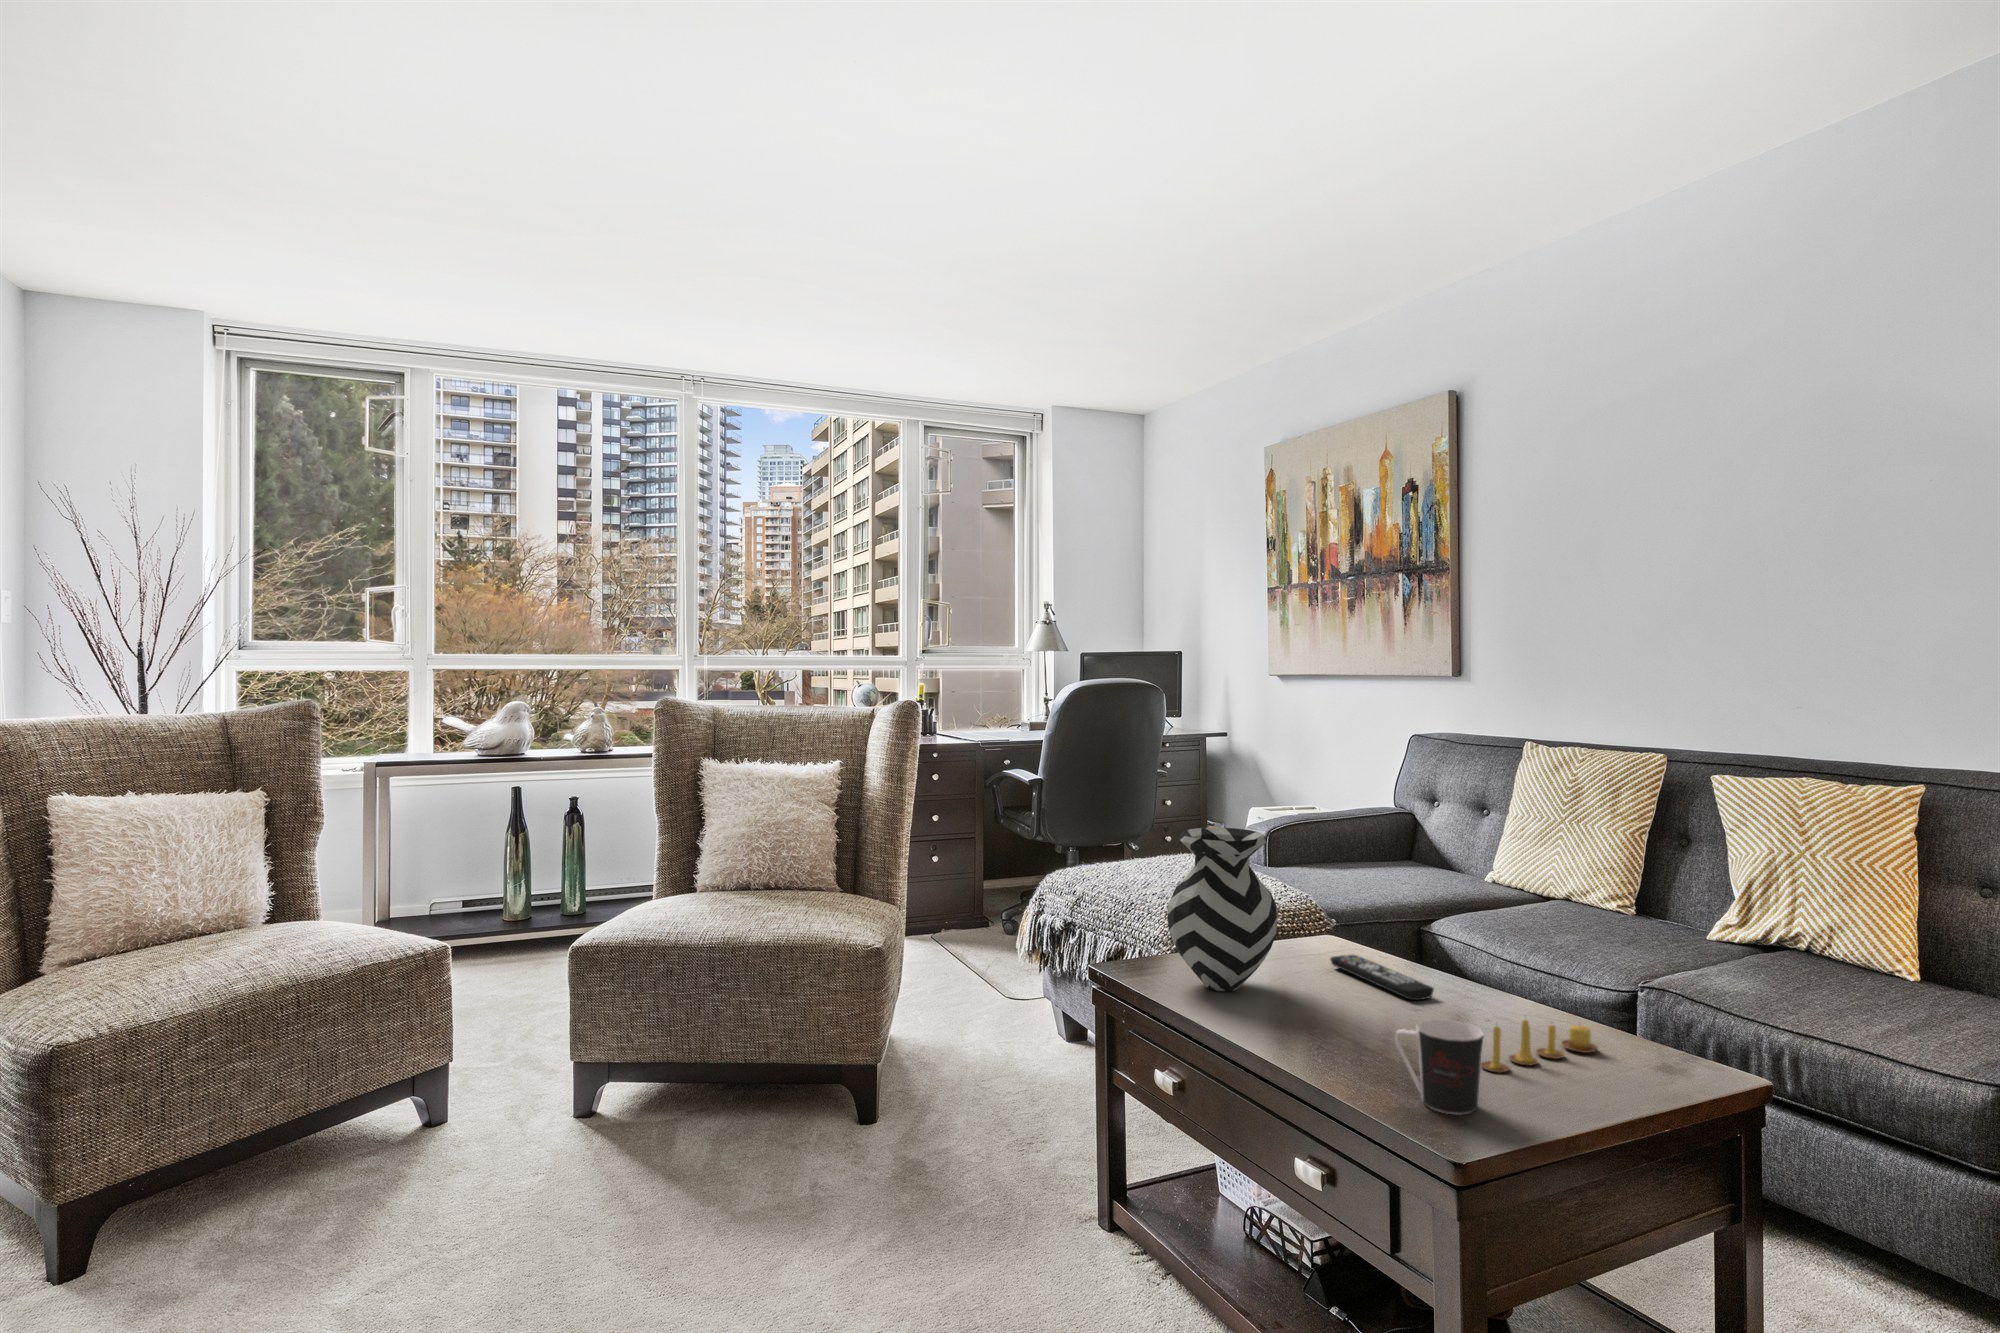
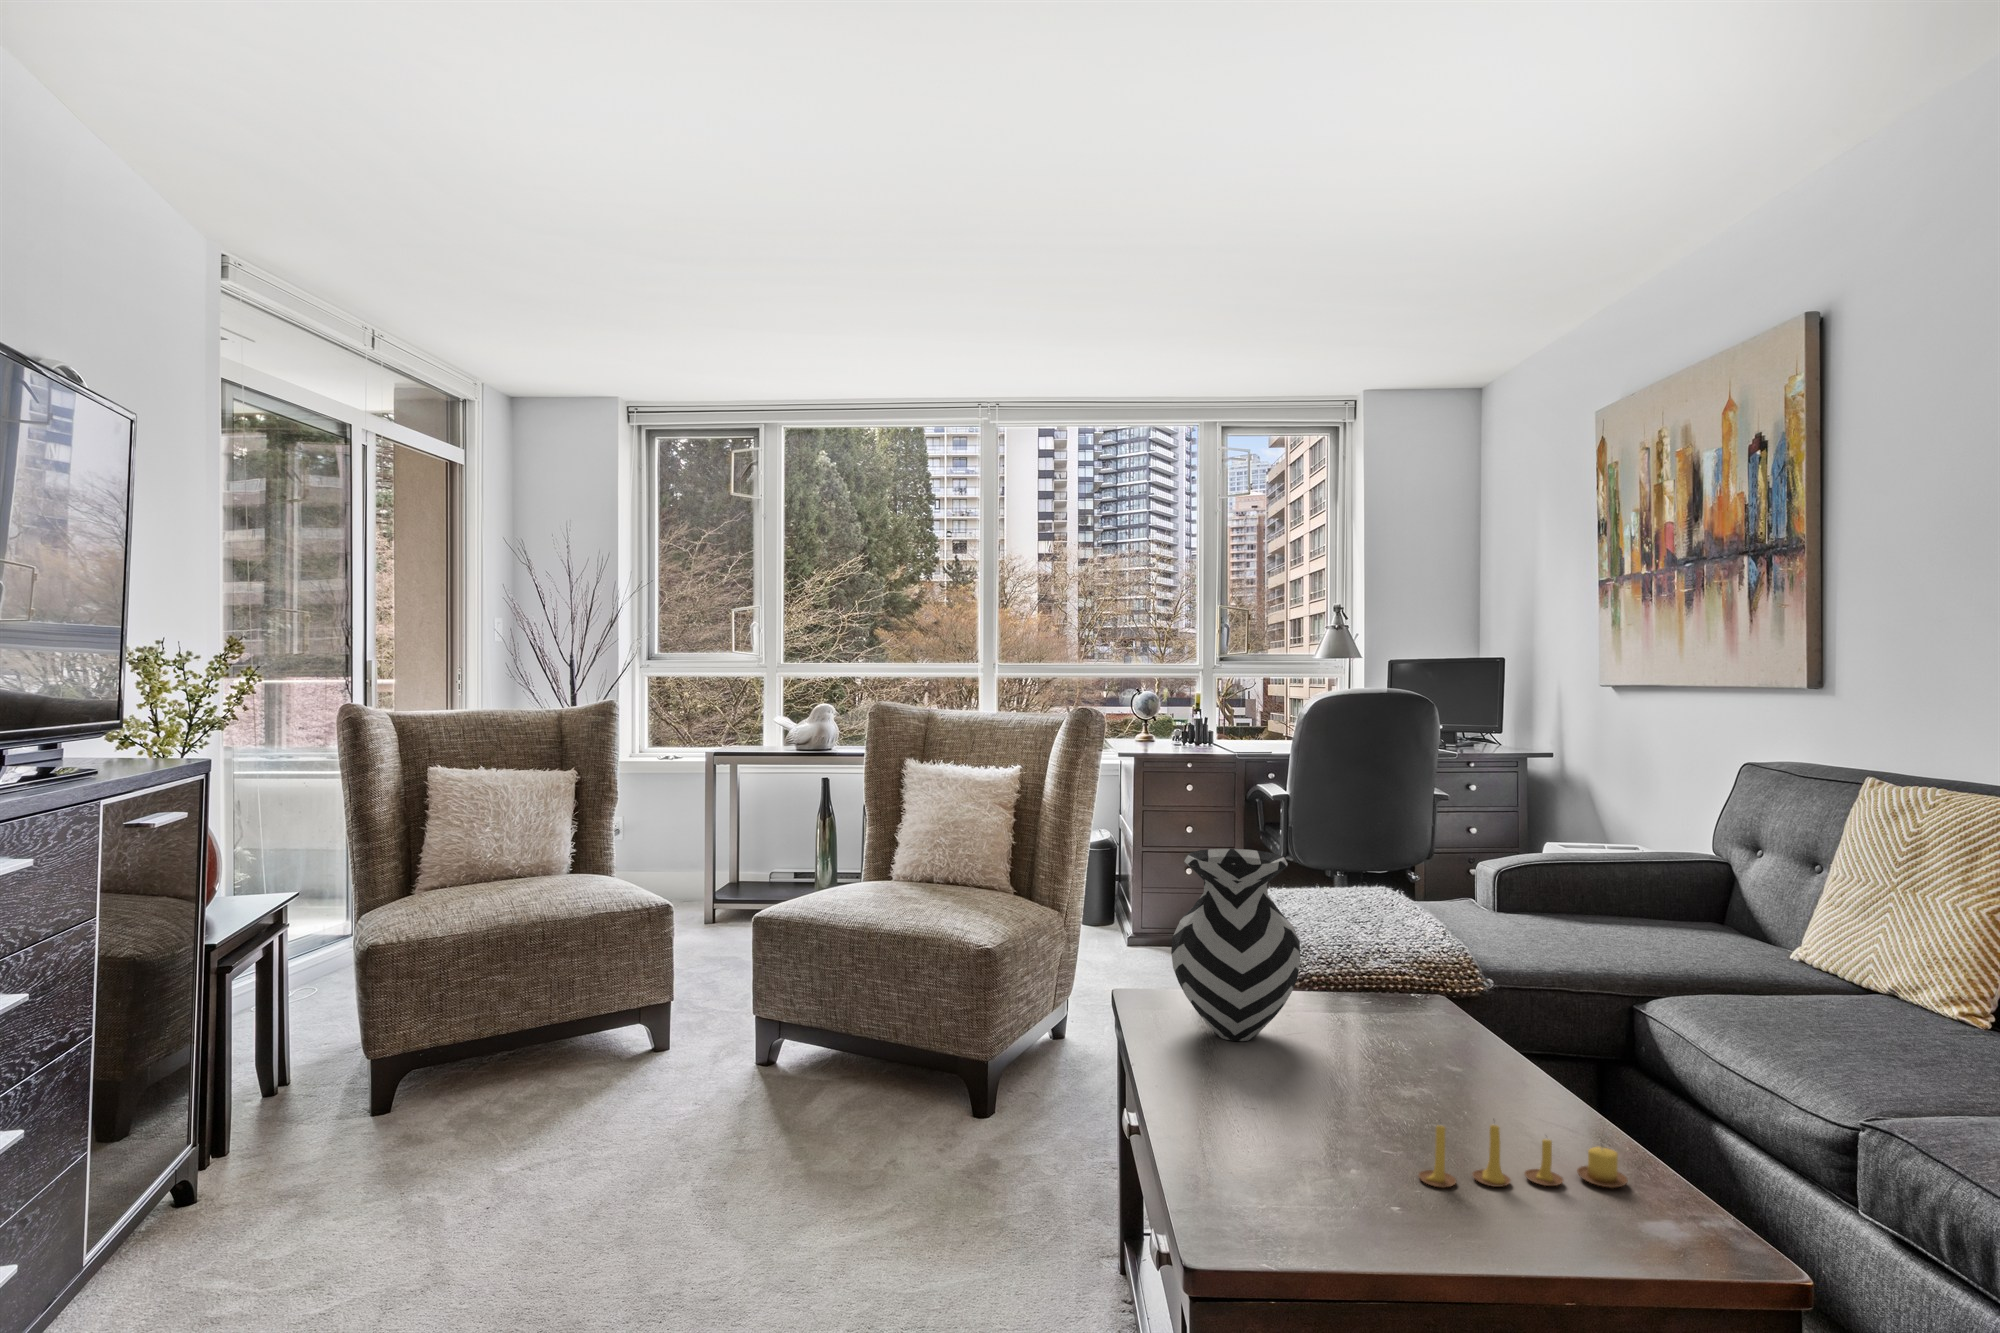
remote control: present [1330,955,1434,1000] -> none [1403,1020,1487,1086]
coffee cup: present [1394,1019,1484,1115] -> none [1247,1097,1345,1224]

